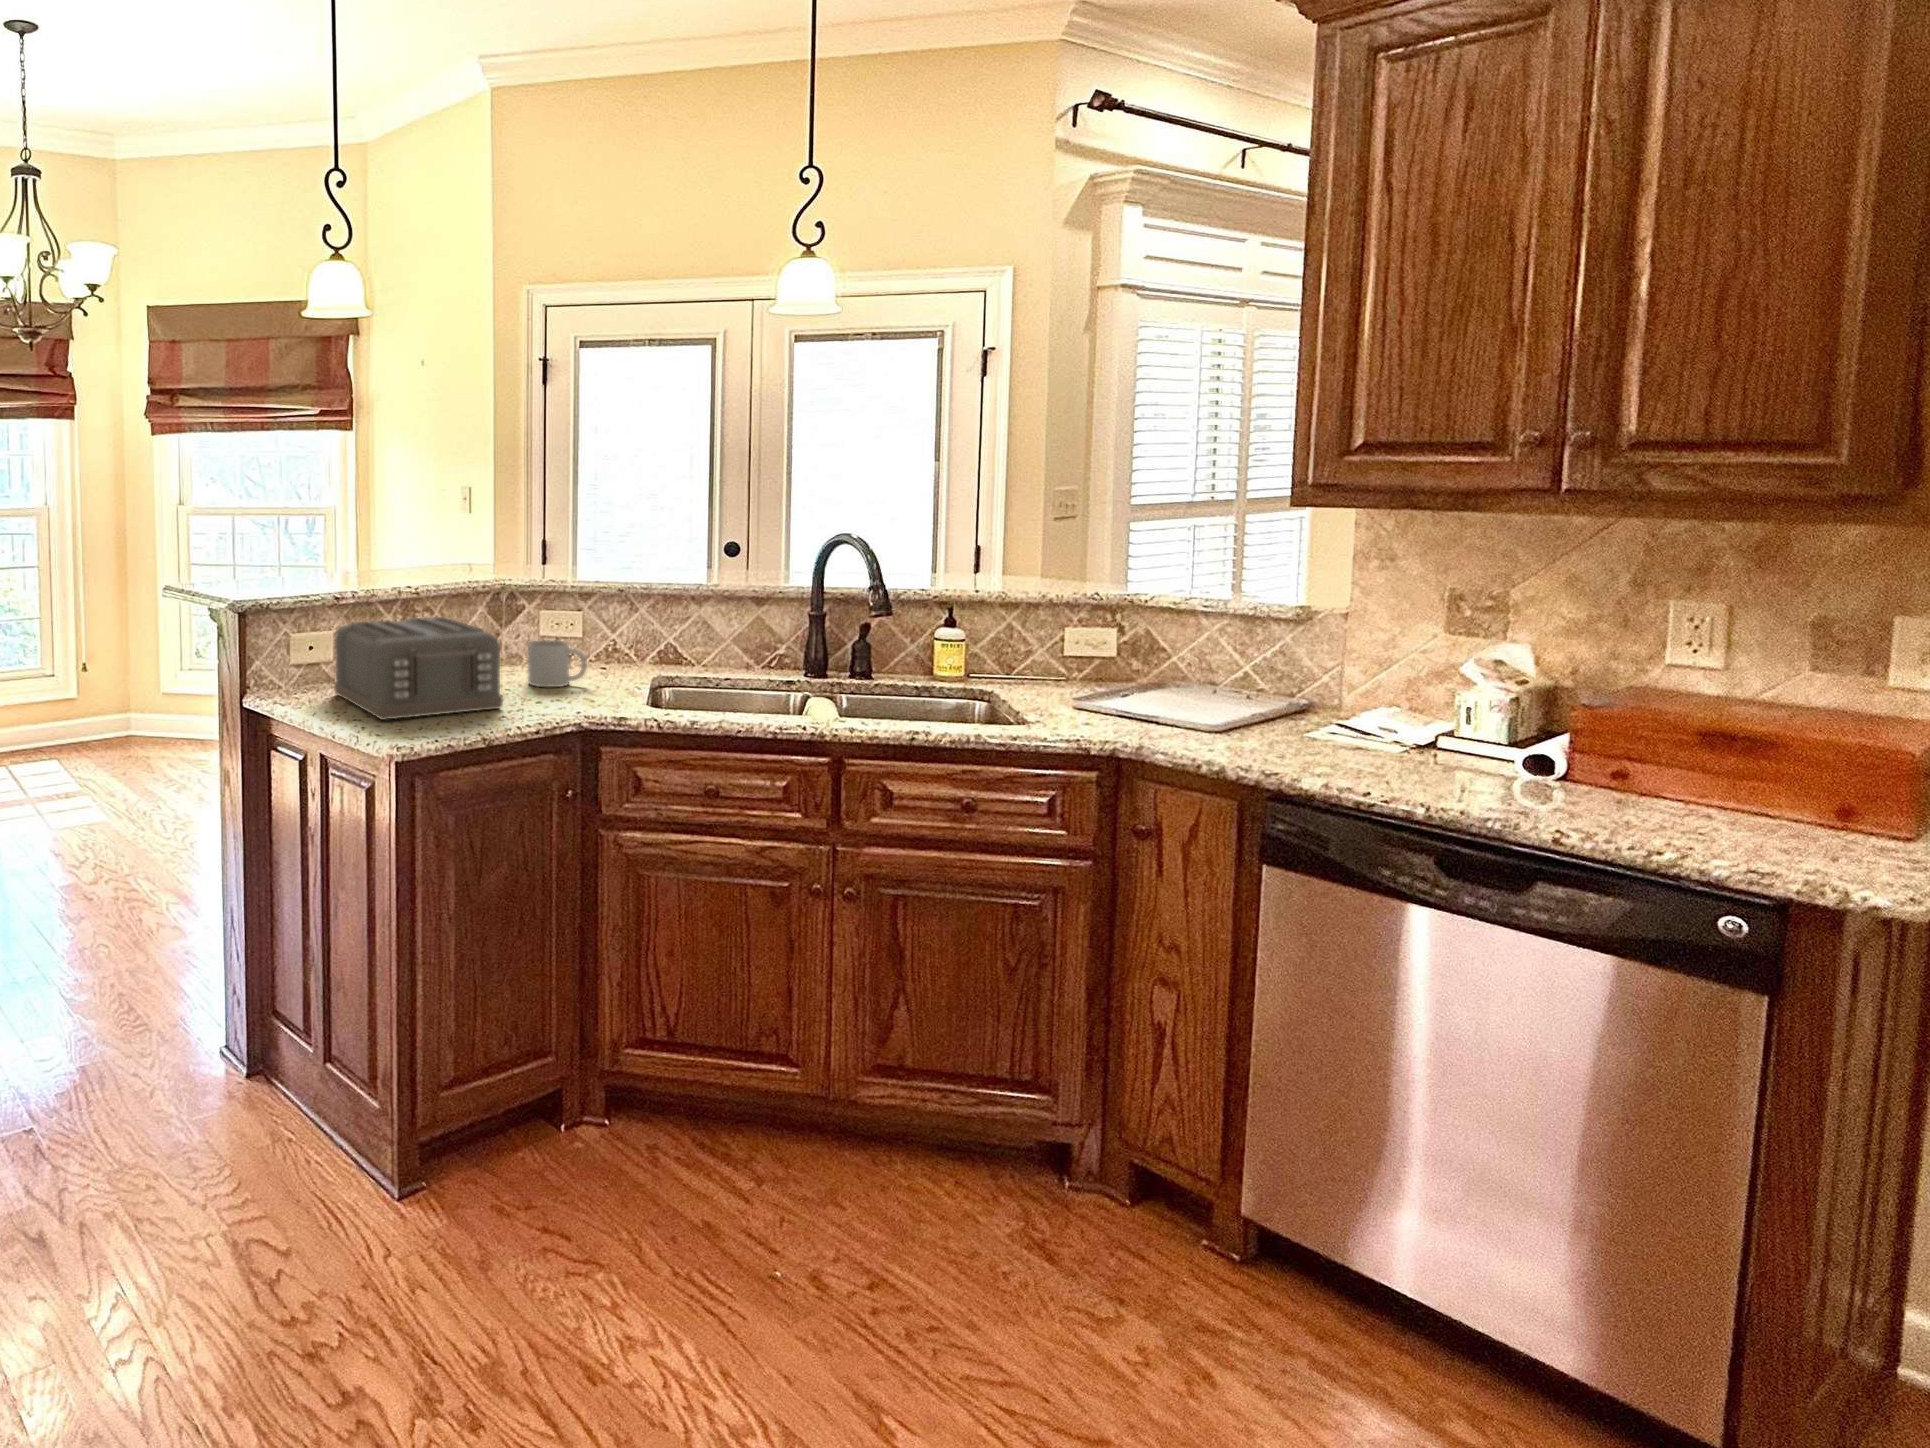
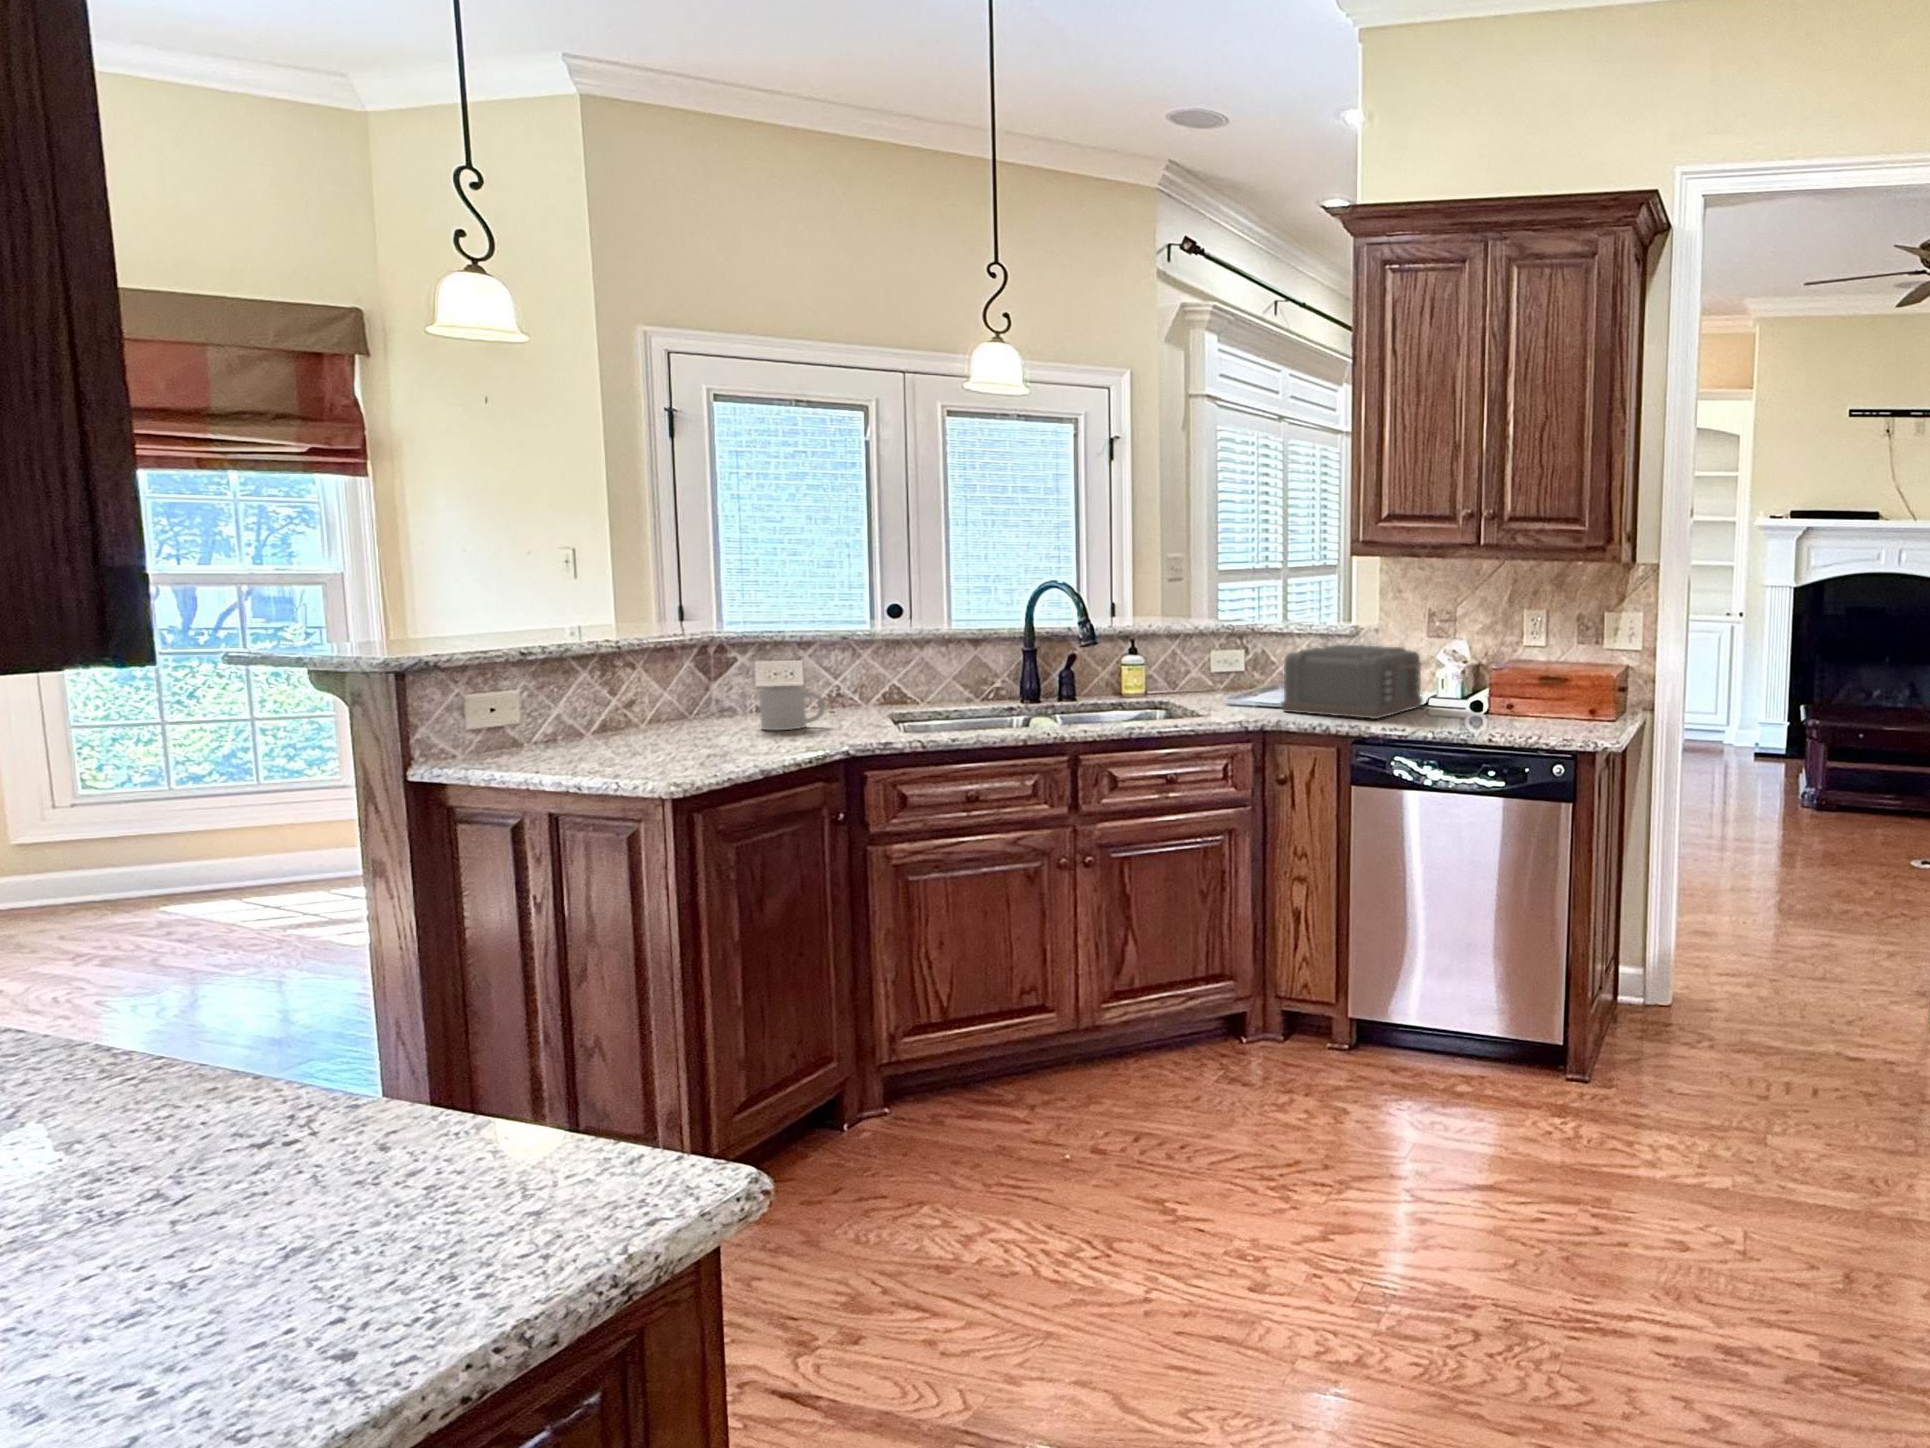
toaster: present [334,617,503,720] -> present [1281,645,1422,719]

